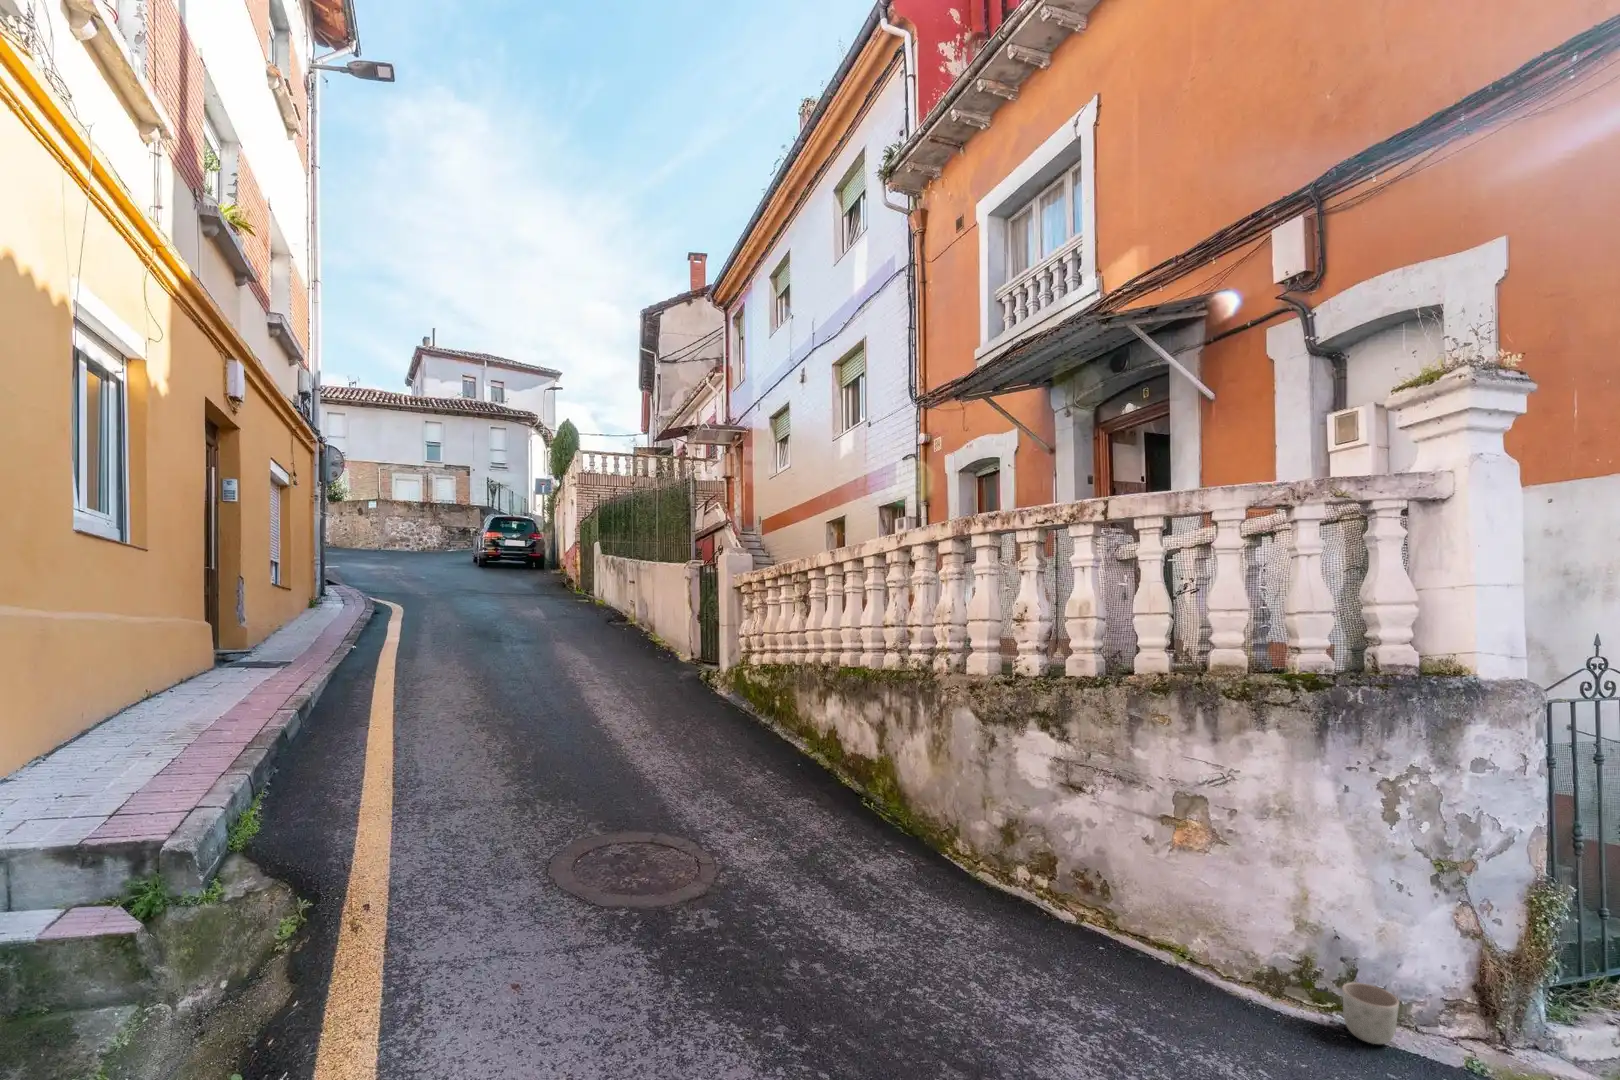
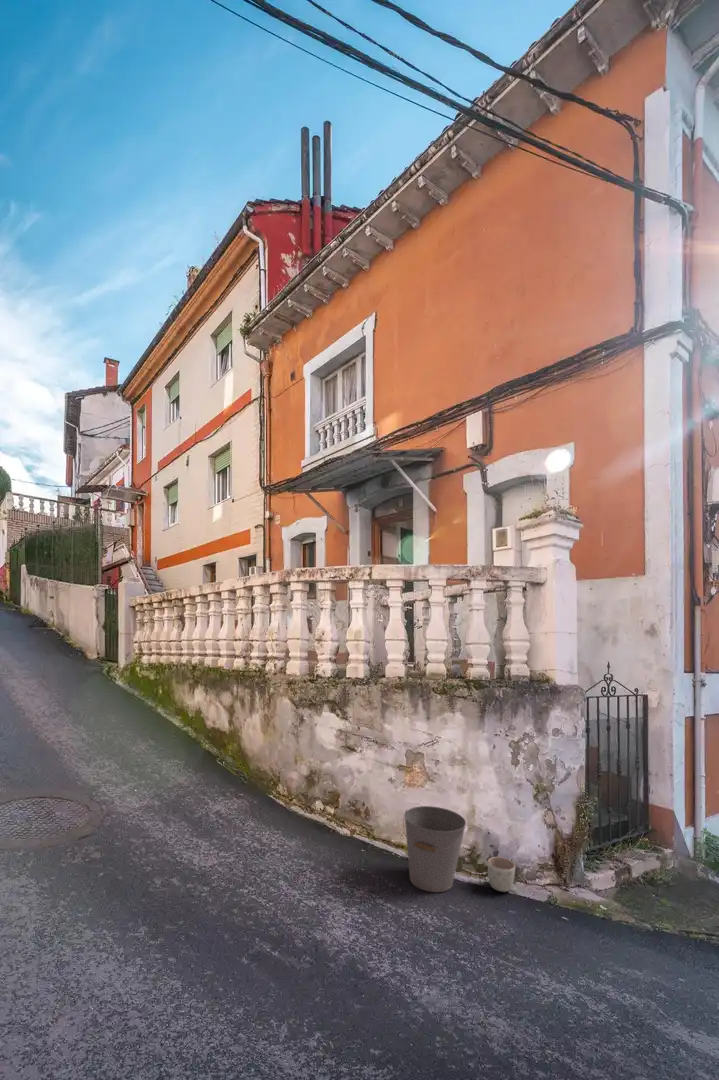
bucket: none [1179,885,1297,1031] -> present [404,806,466,892]

